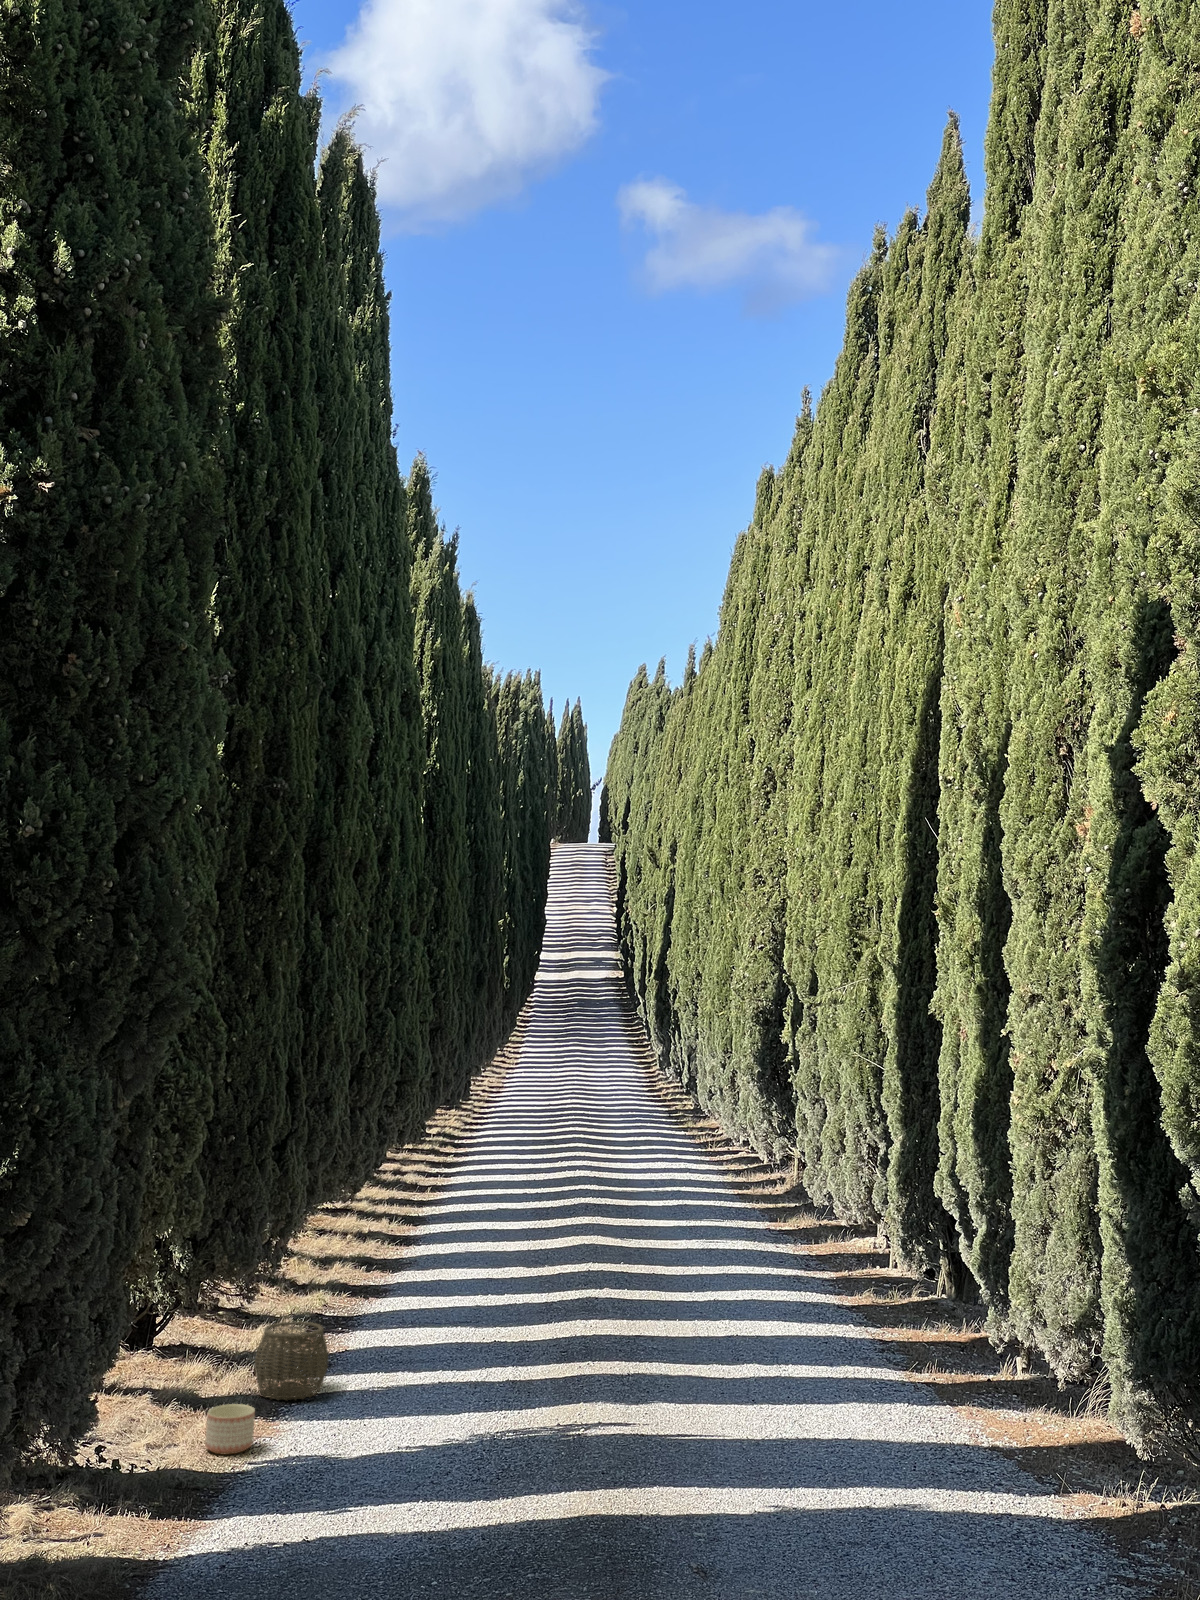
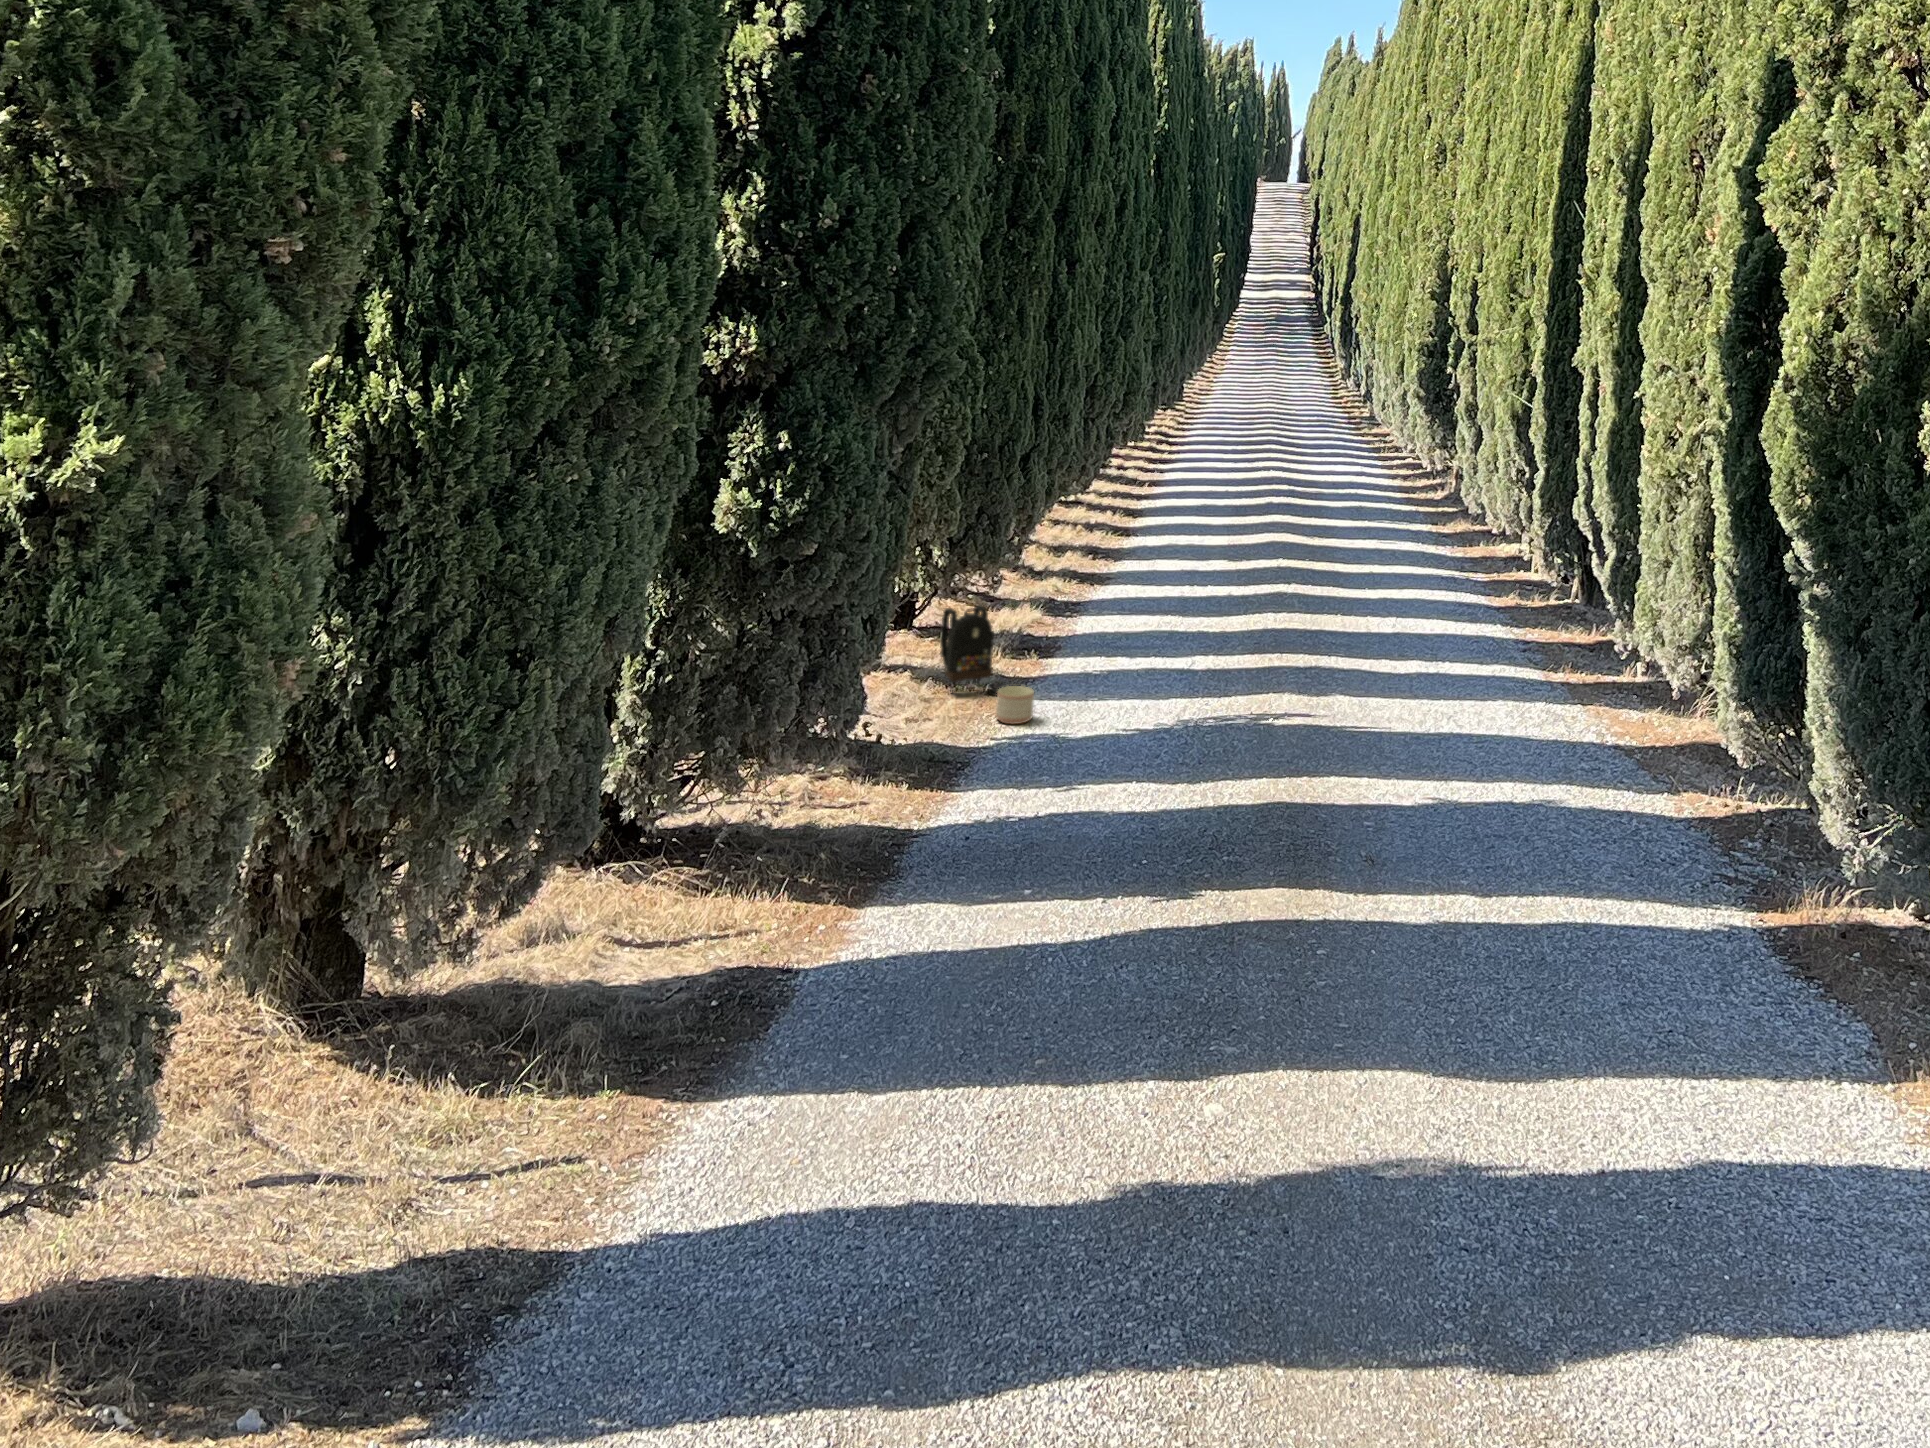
backpack: none [157,1304,221,1415] -> present [940,605,994,693]
woven basket: present [255,1321,328,1400] -> none [1014,620,1074,684]

